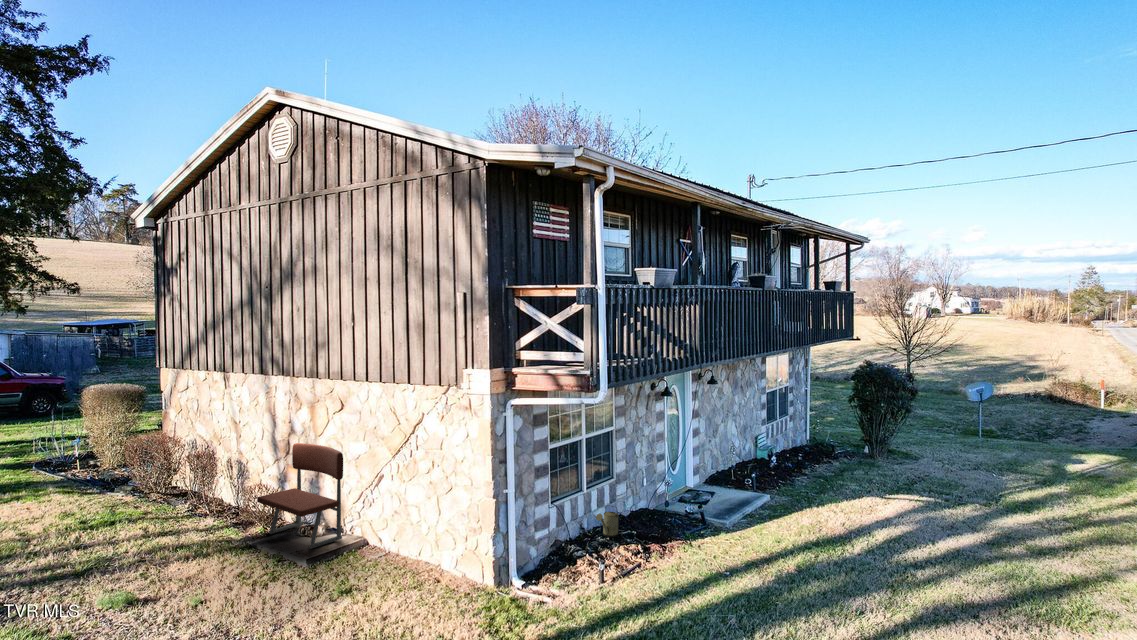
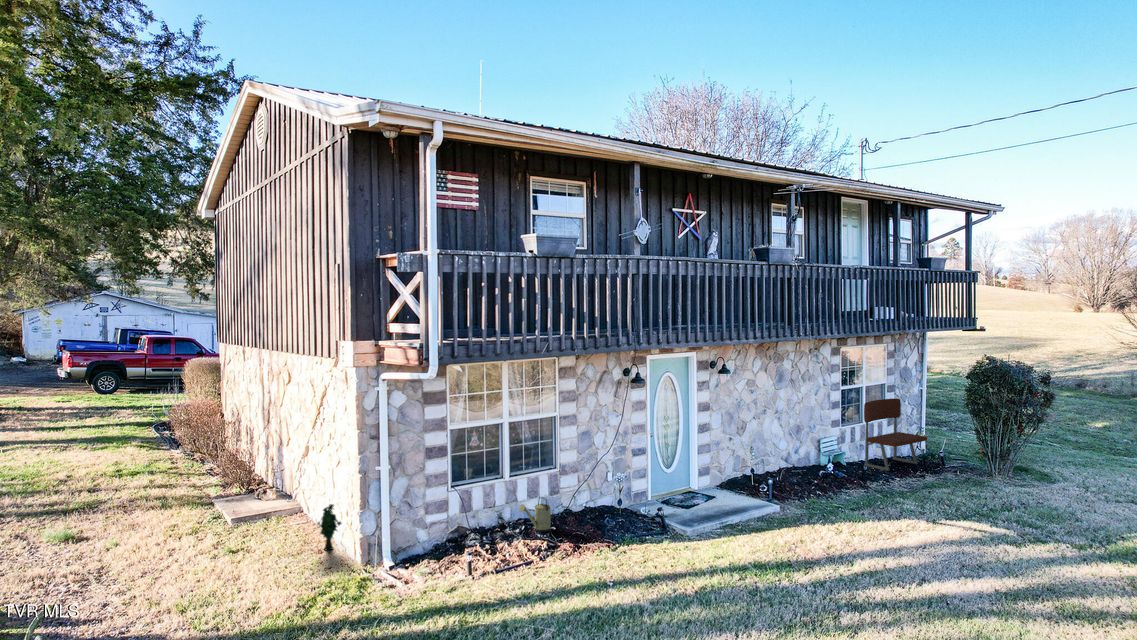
bench: present [257,443,343,549] -> present [864,398,927,471]
decorative plant: none [430,532,456,579] -> present [318,504,341,551]

